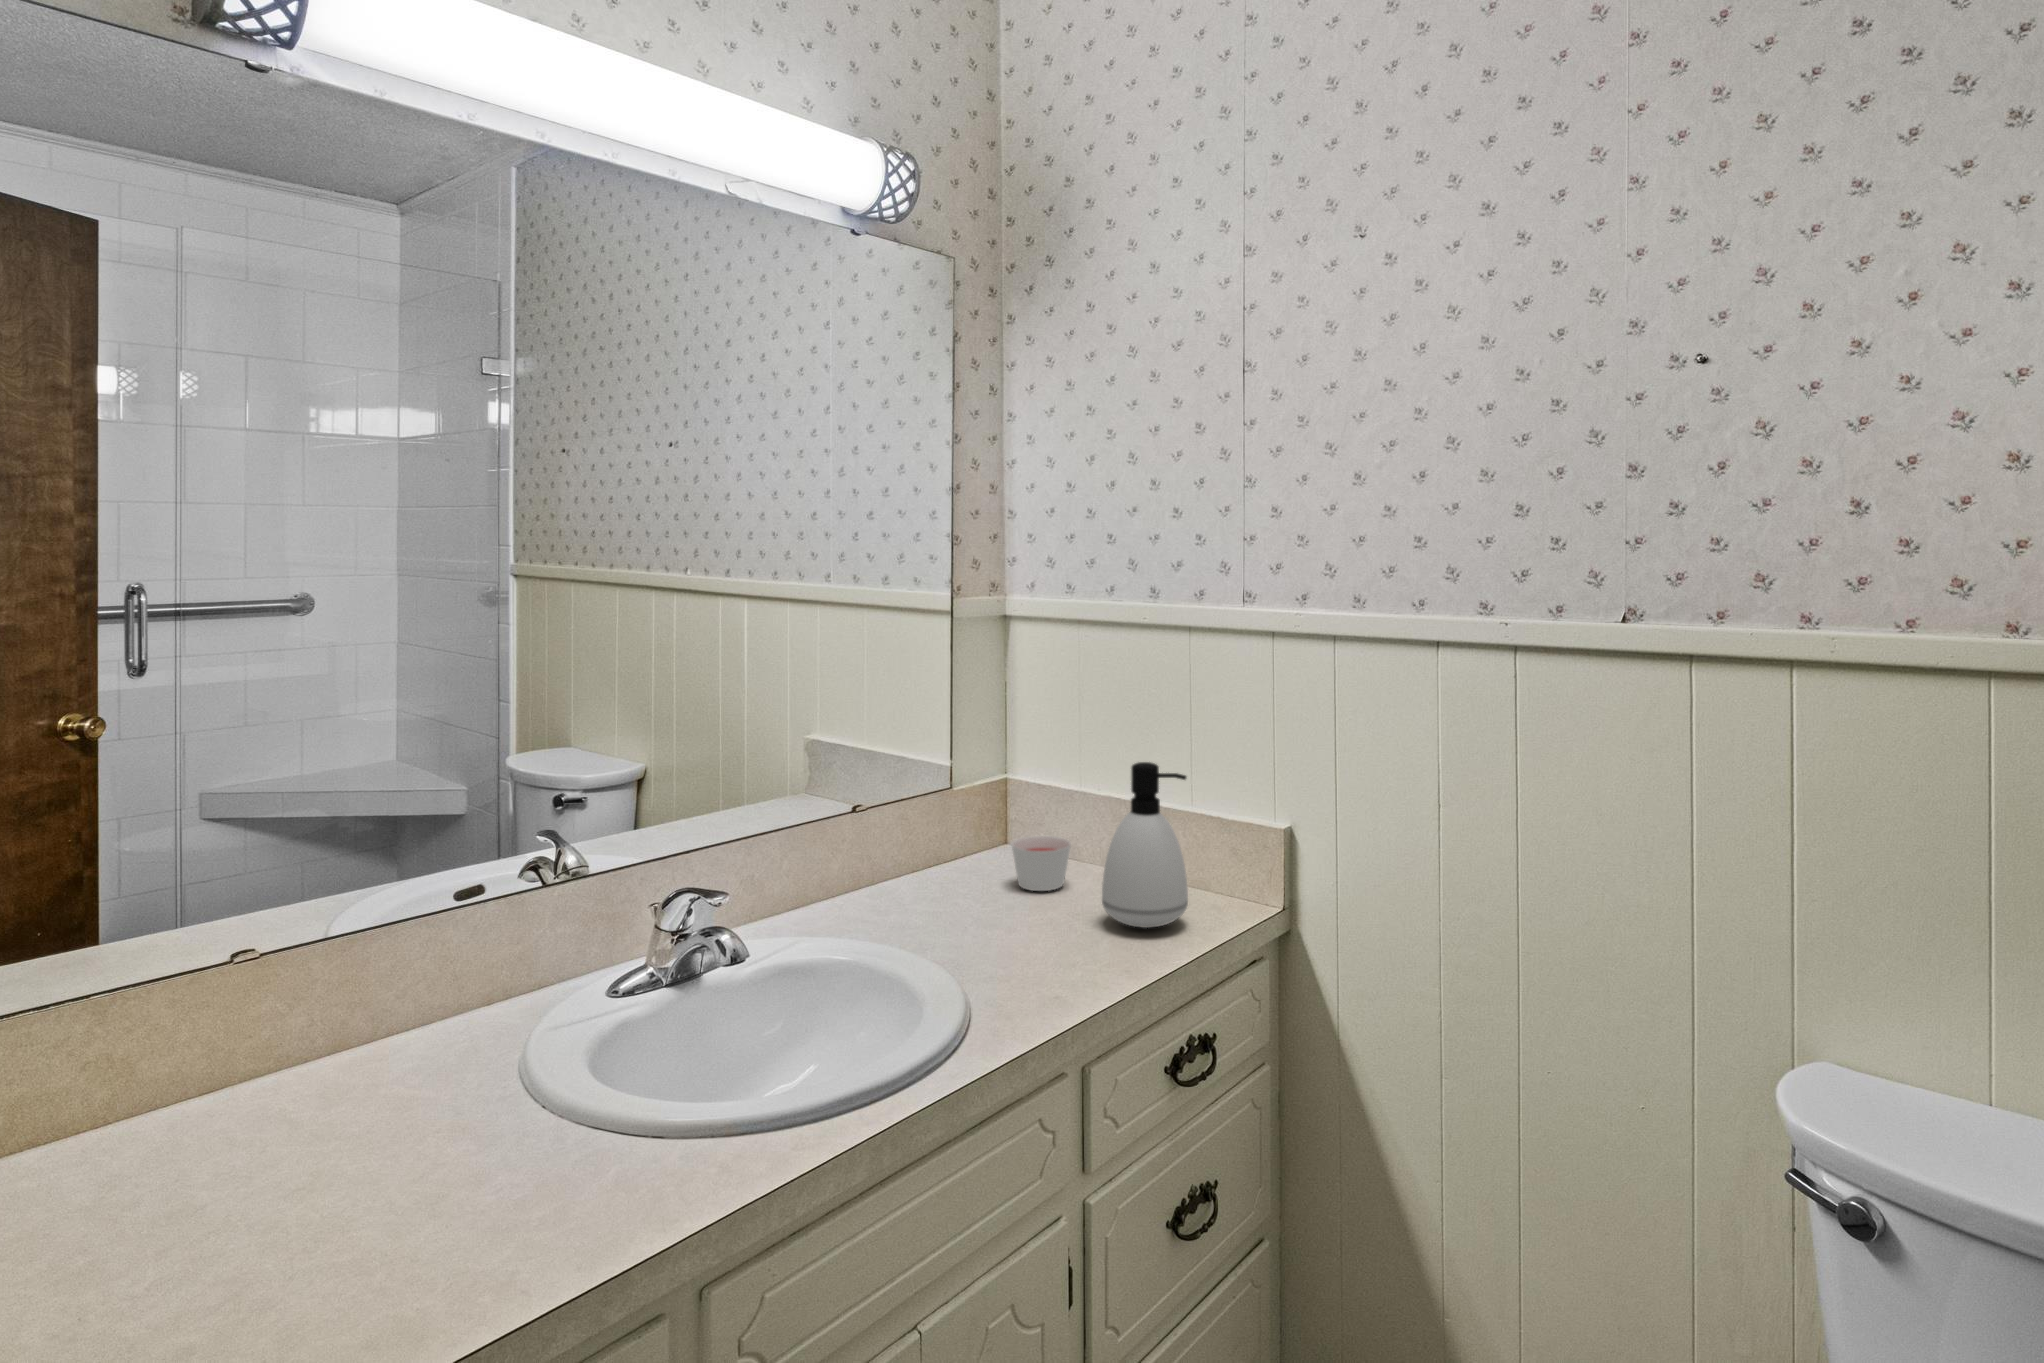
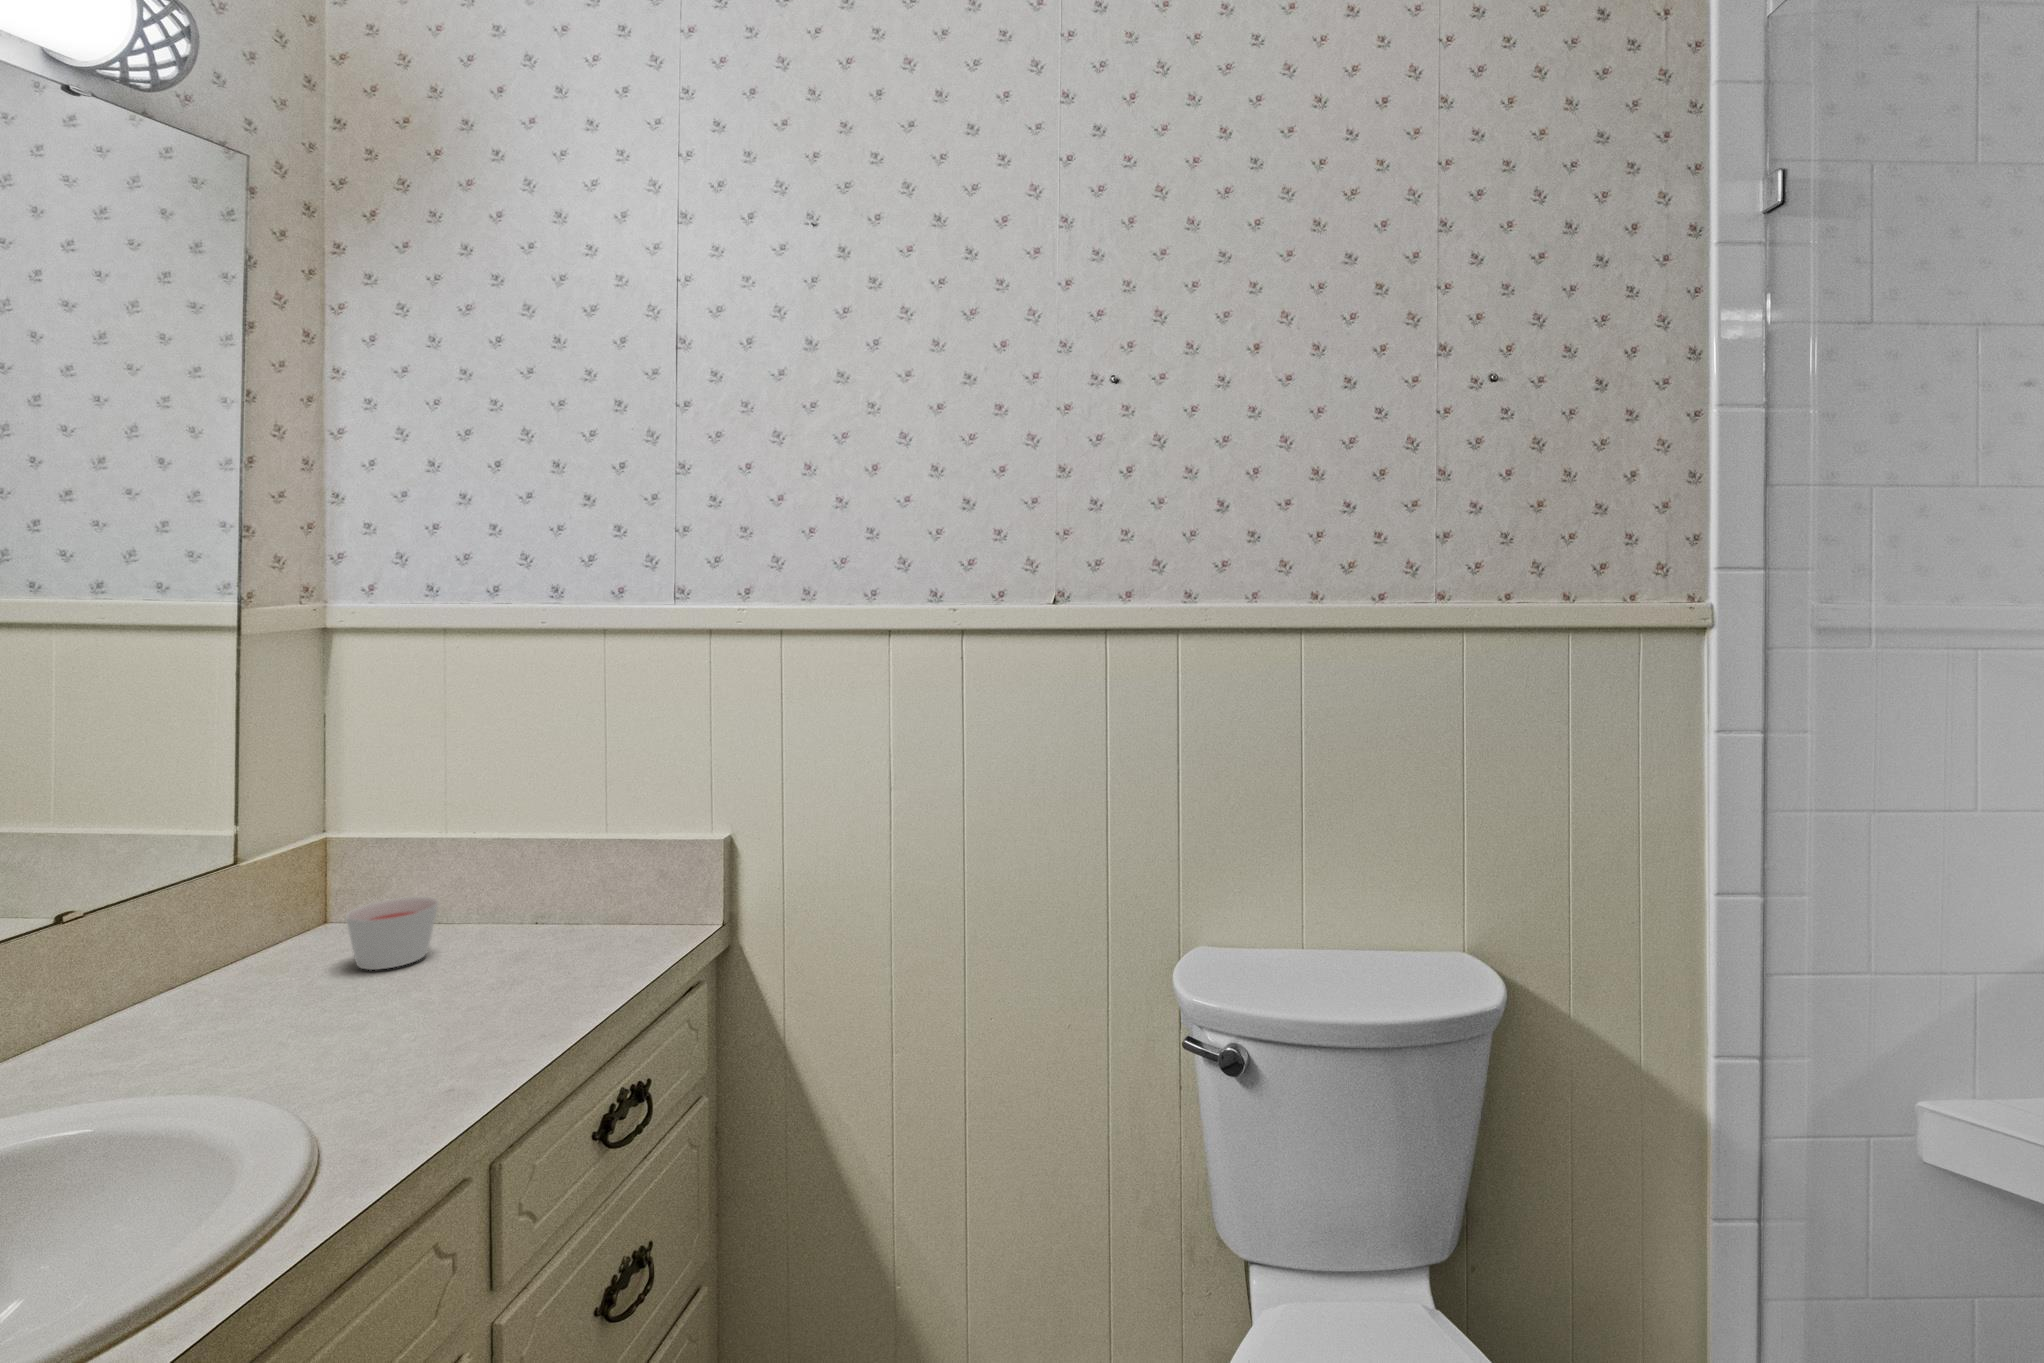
soap dispenser: present [1102,762,1188,928] -> none [494,787,613,981]

